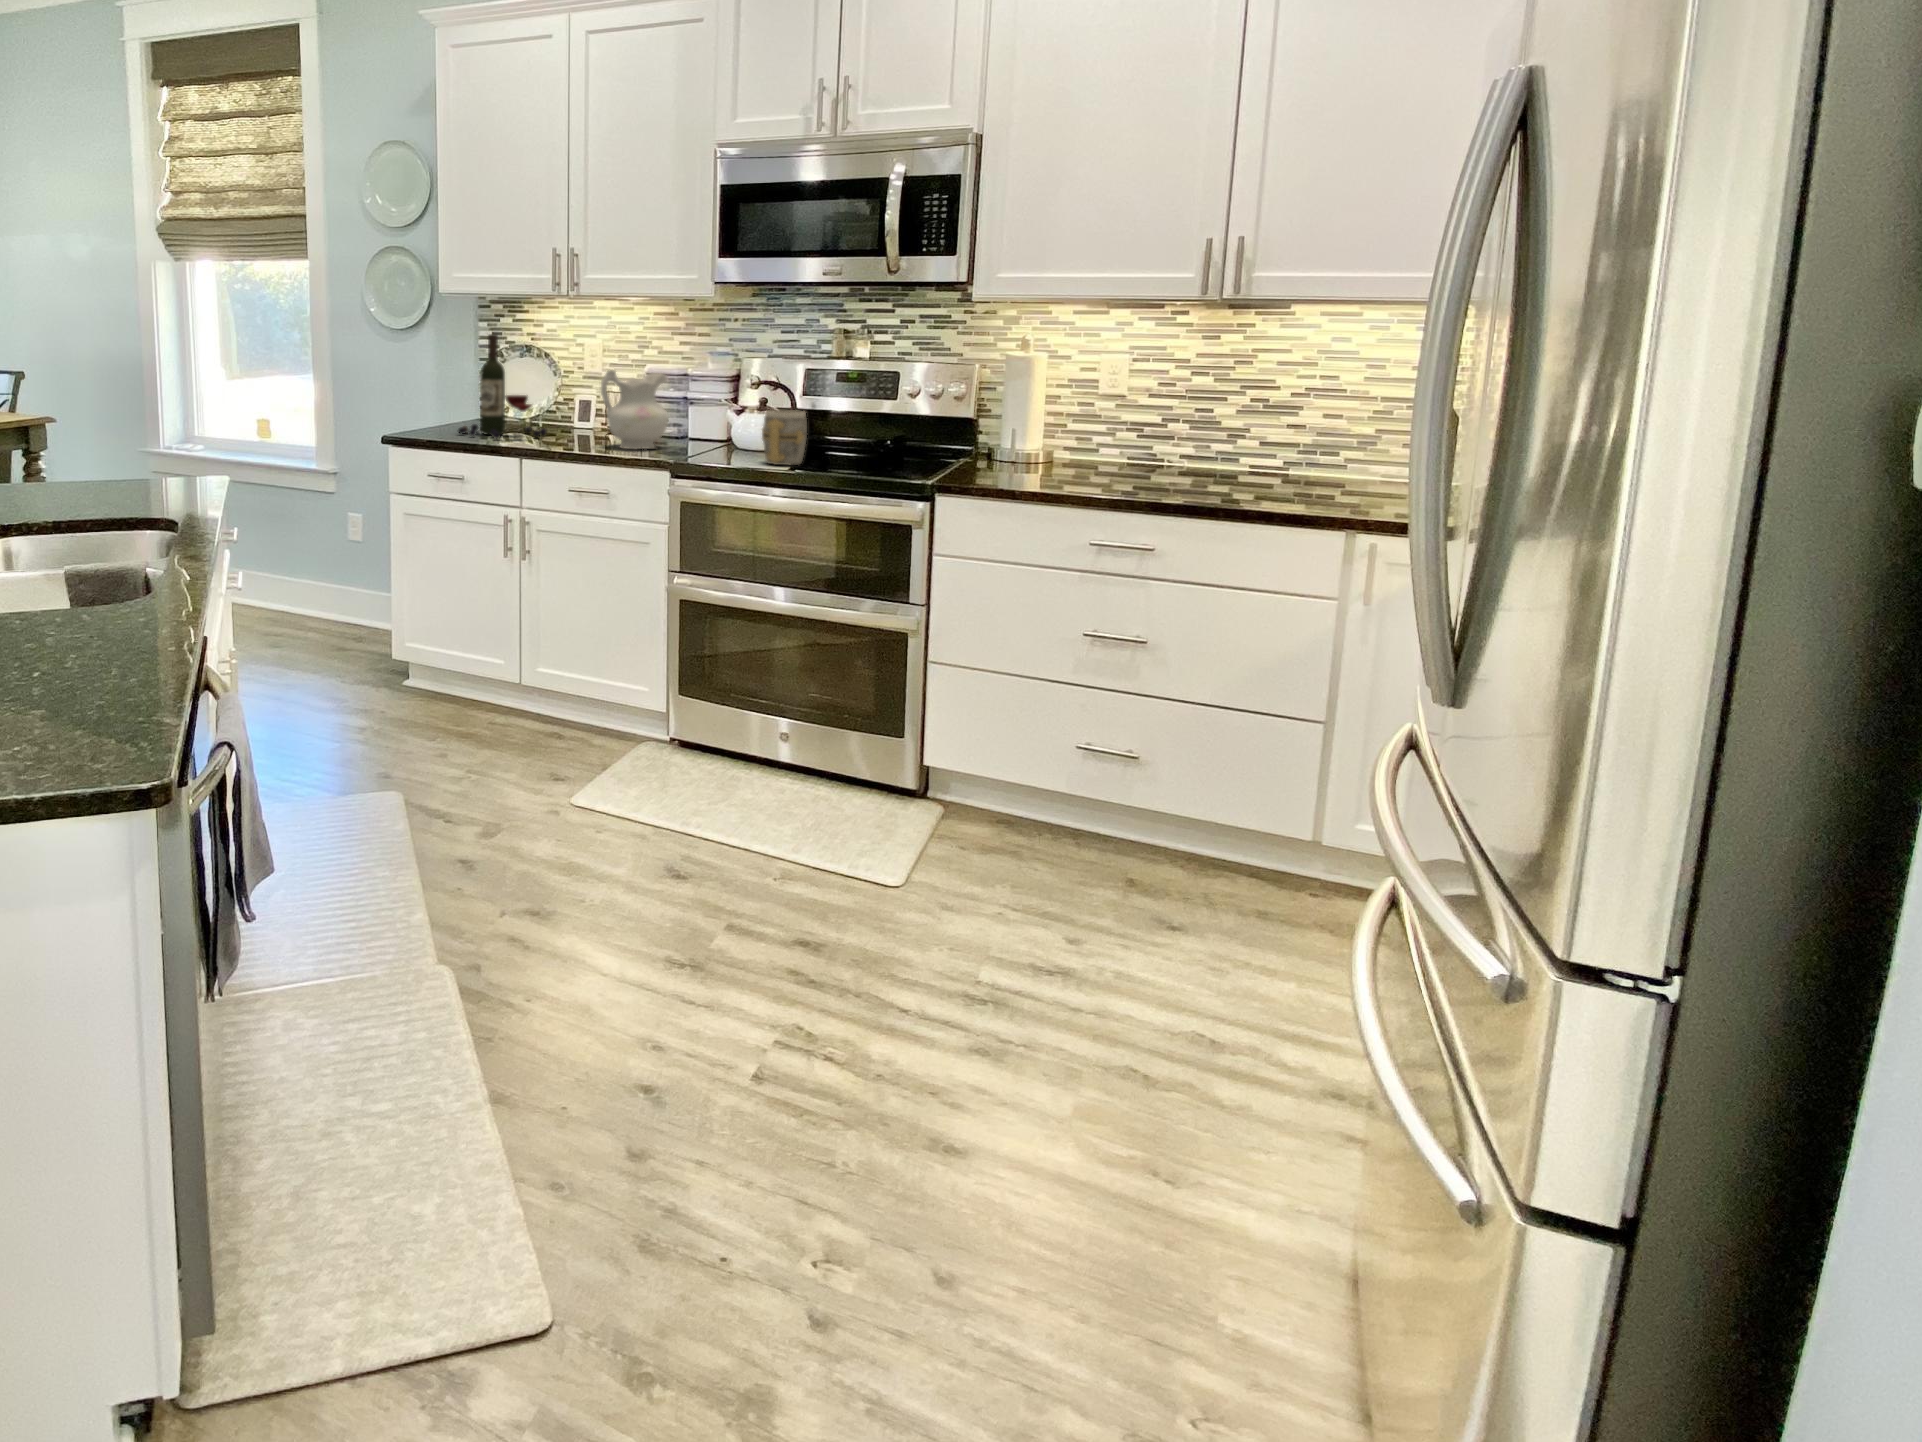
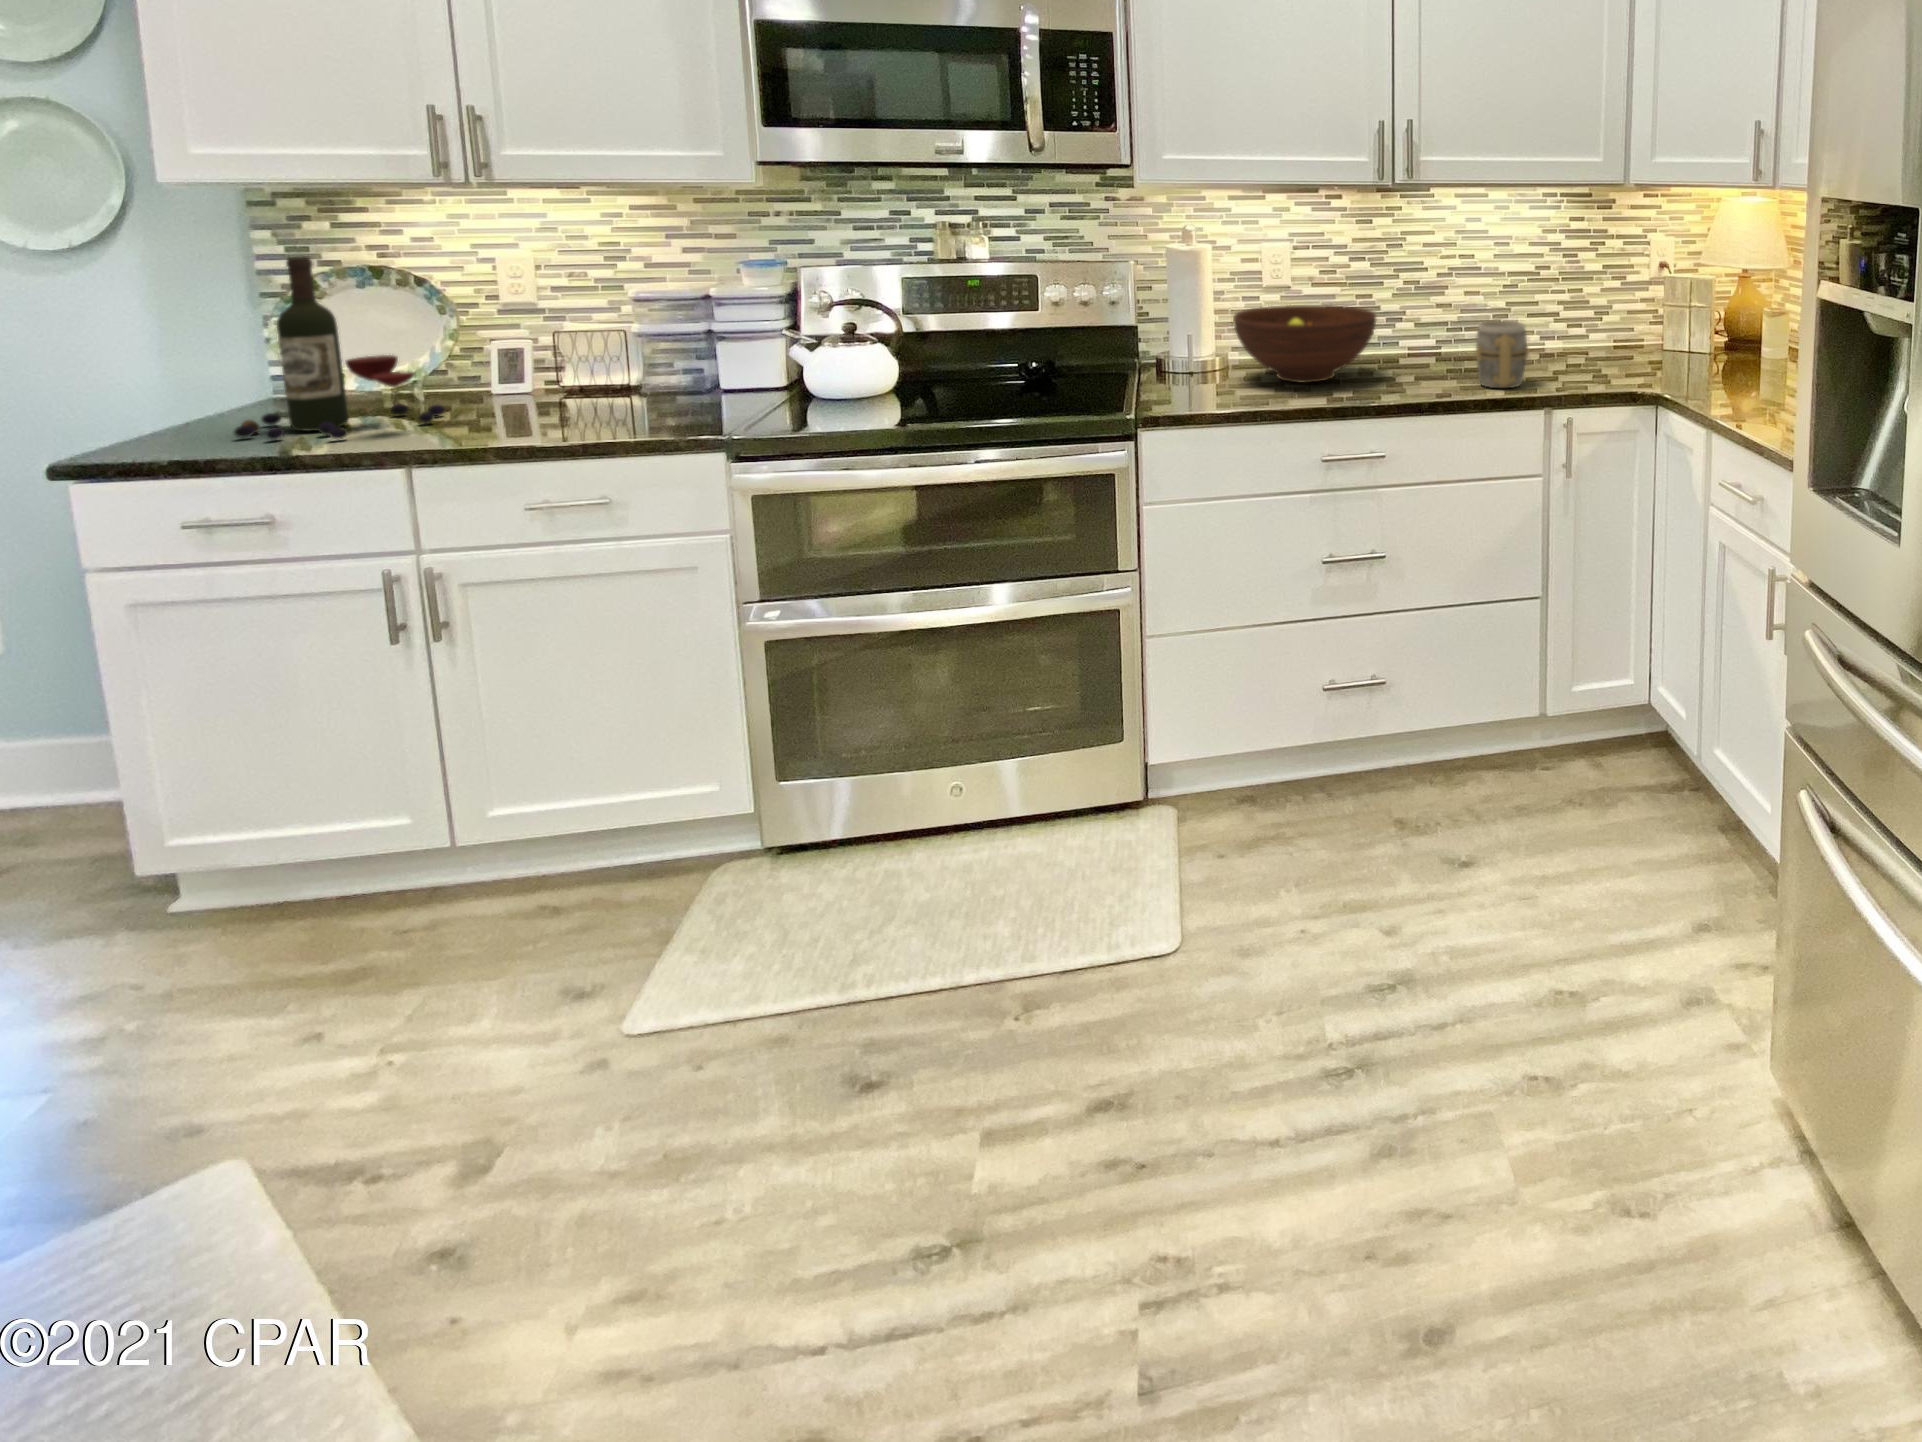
ceramic pitcher: present [601,370,668,449] -> none [565,302,696,426]
mug: present [762,410,807,465] -> present [1476,321,1528,388]
fruit bowl: none [1051,411,1193,479] -> present [1233,305,1376,383]

